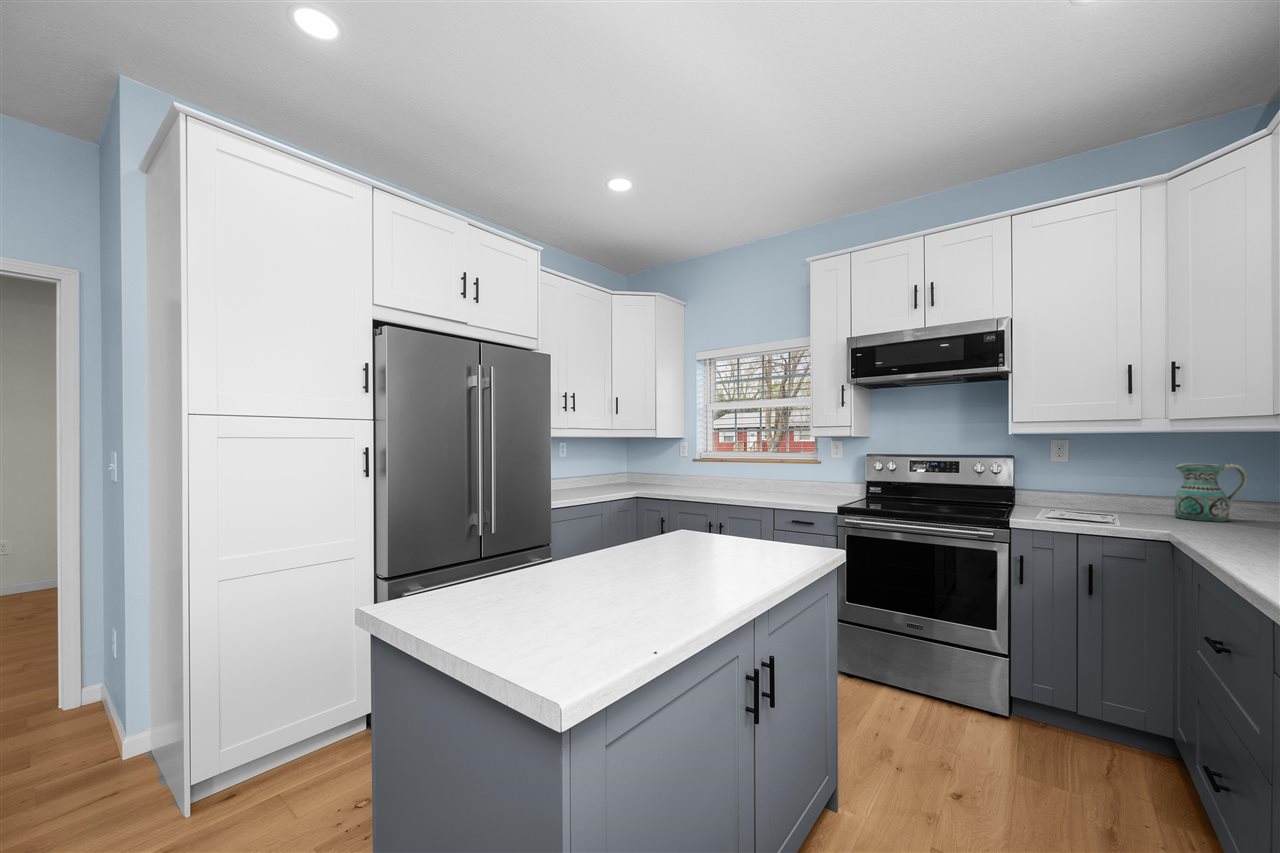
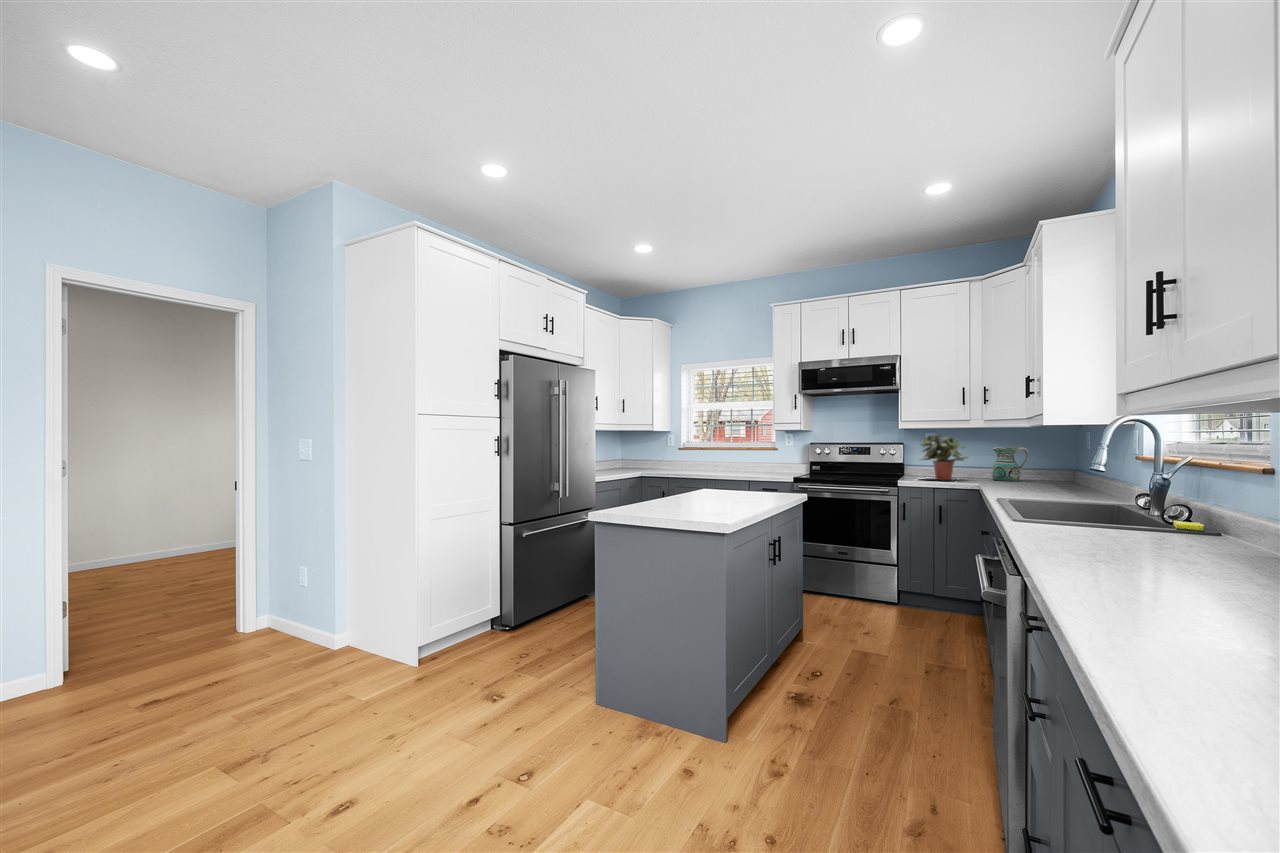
potted plant: none [1043,441,1133,517] -> present [920,434,968,480]

